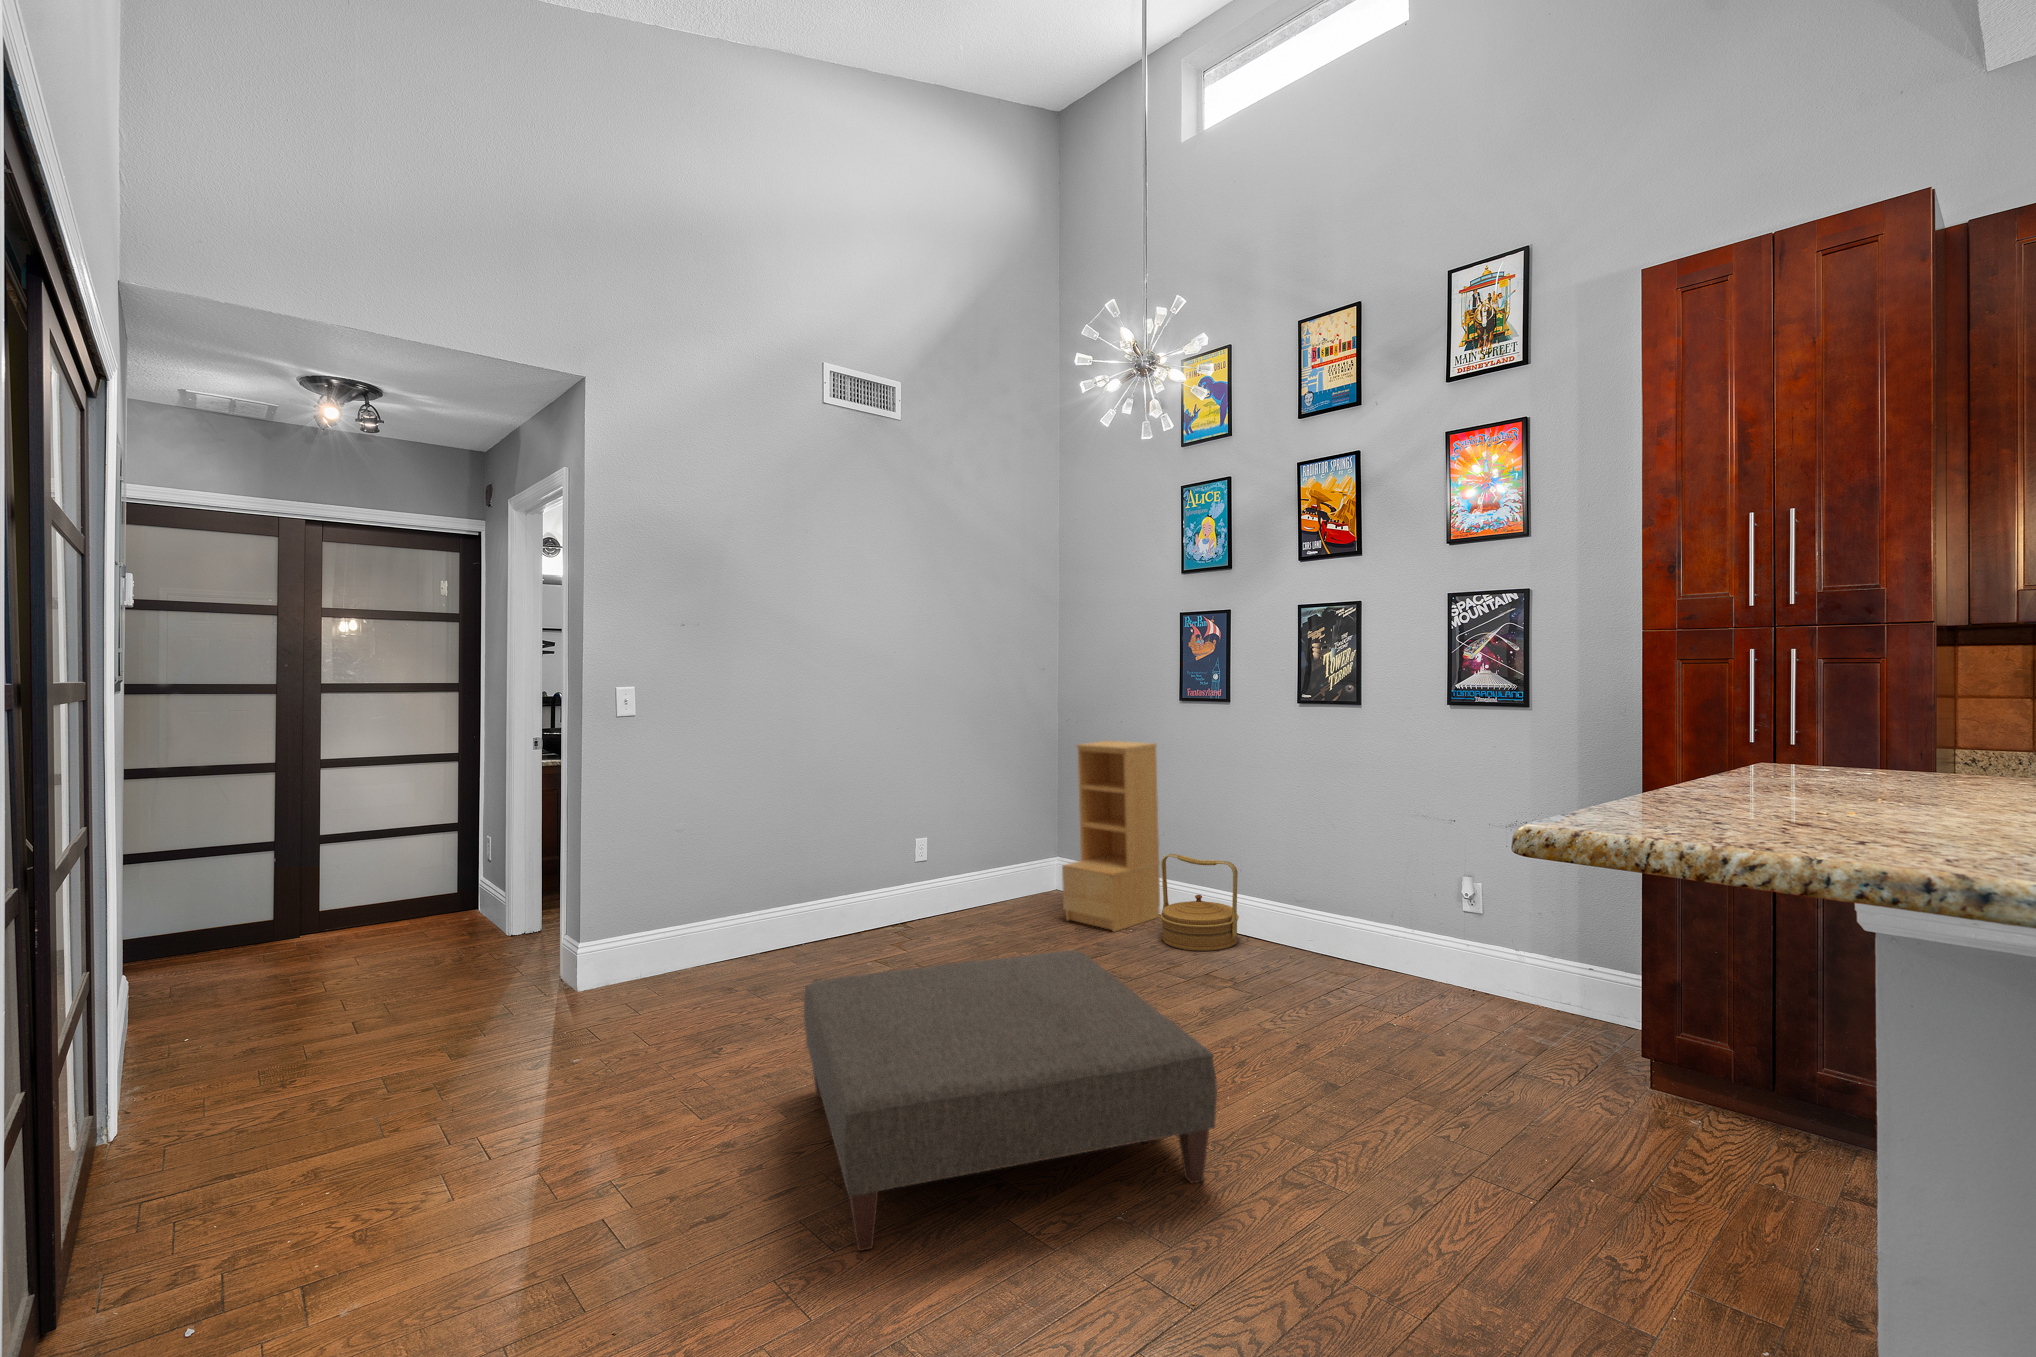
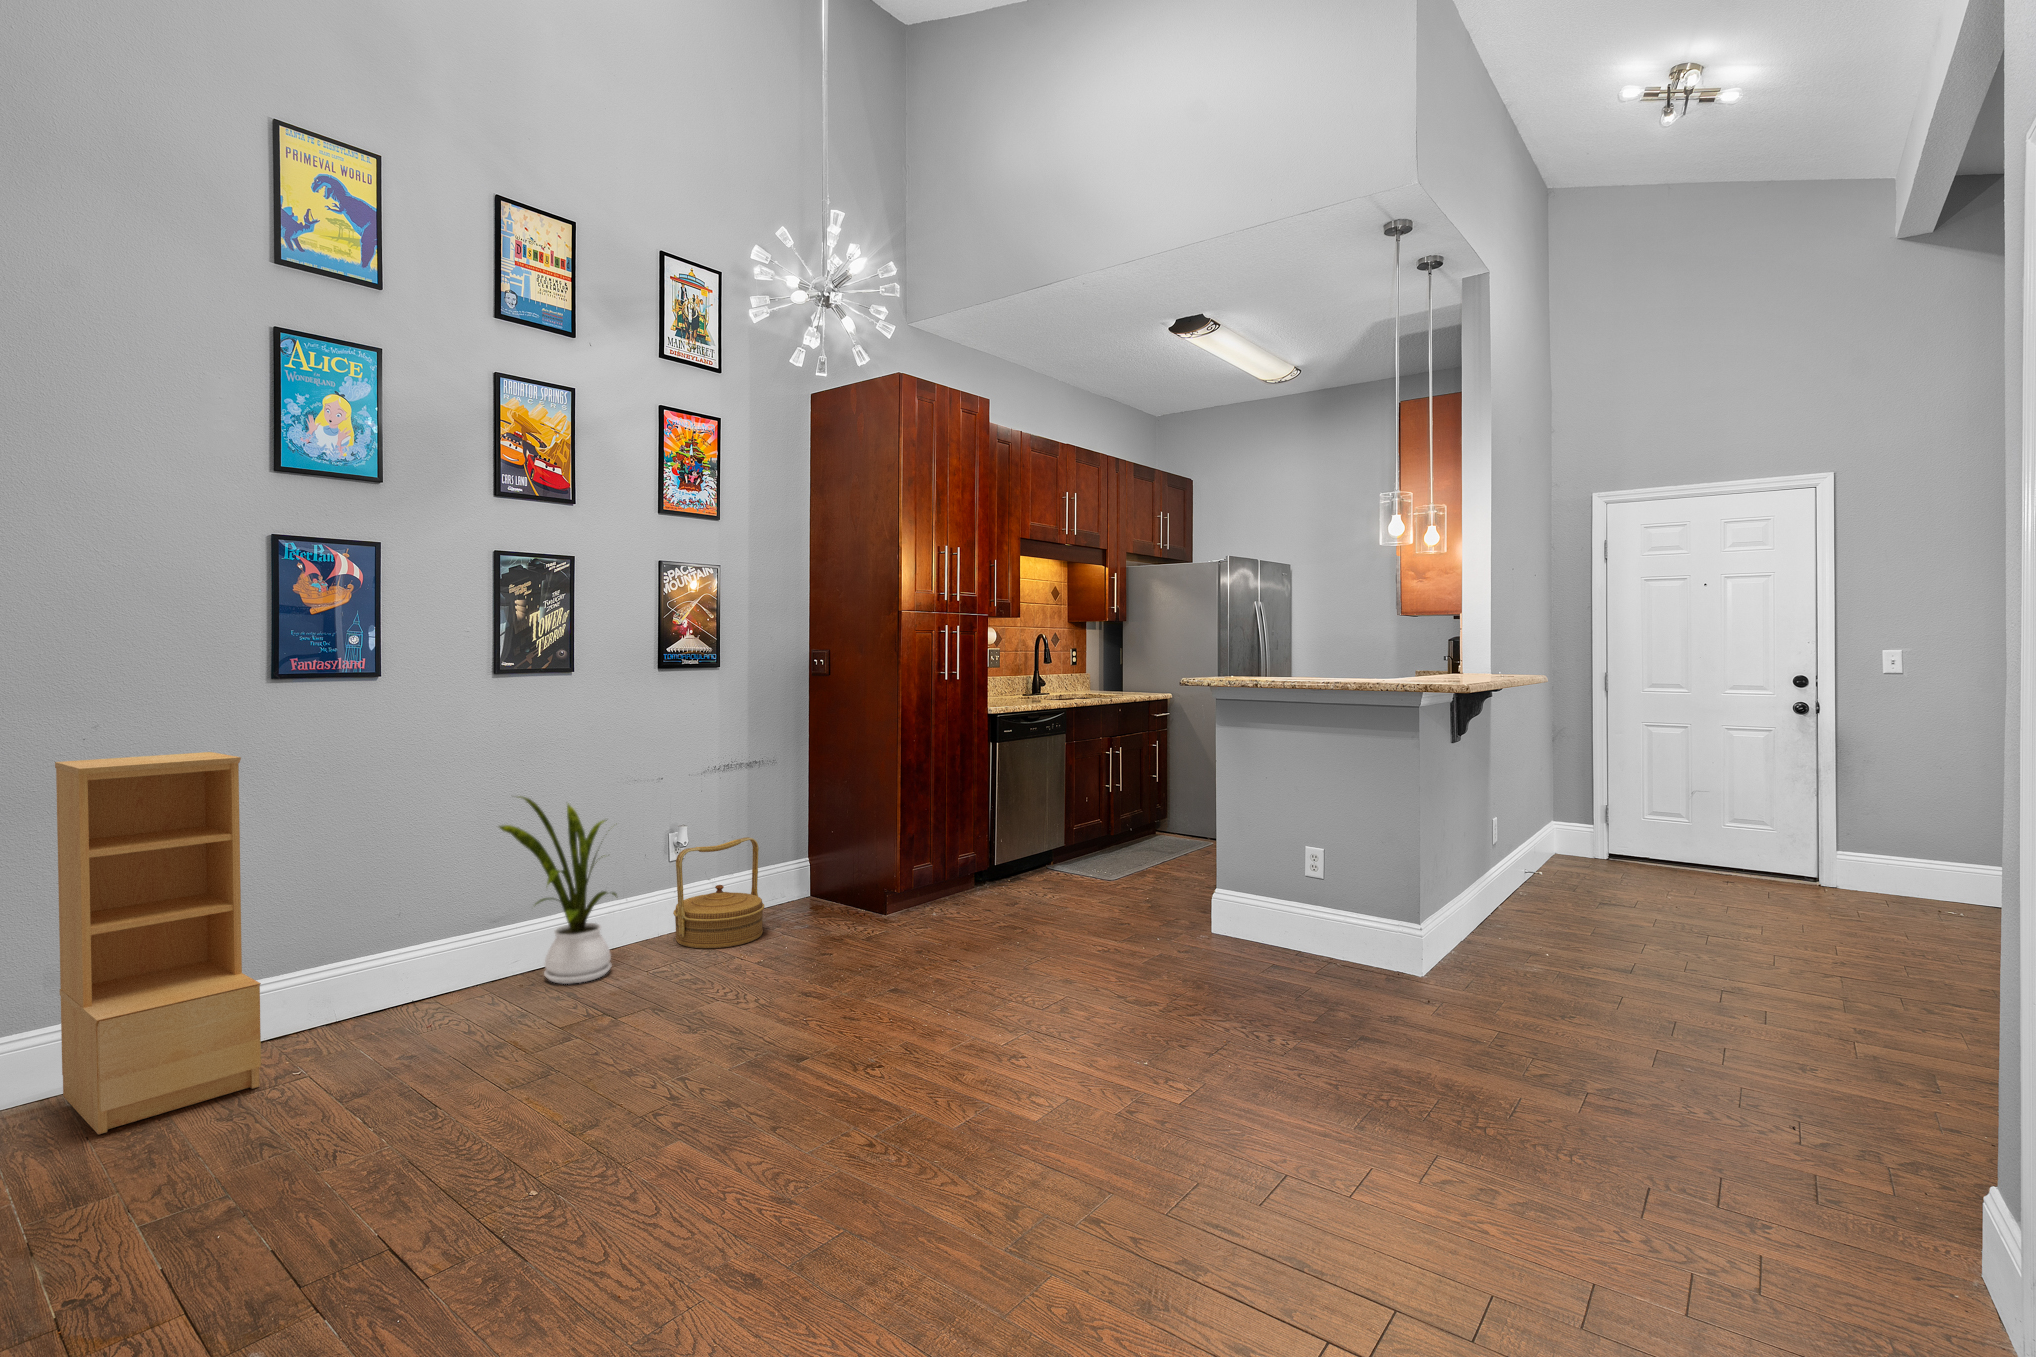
house plant: none [1259,801,1368,973] -> present [499,796,617,984]
woven basket: present [1160,854,1239,951] -> present [673,837,764,948]
ottoman: present [804,950,1217,1251] -> none [776,917,1299,1274]

